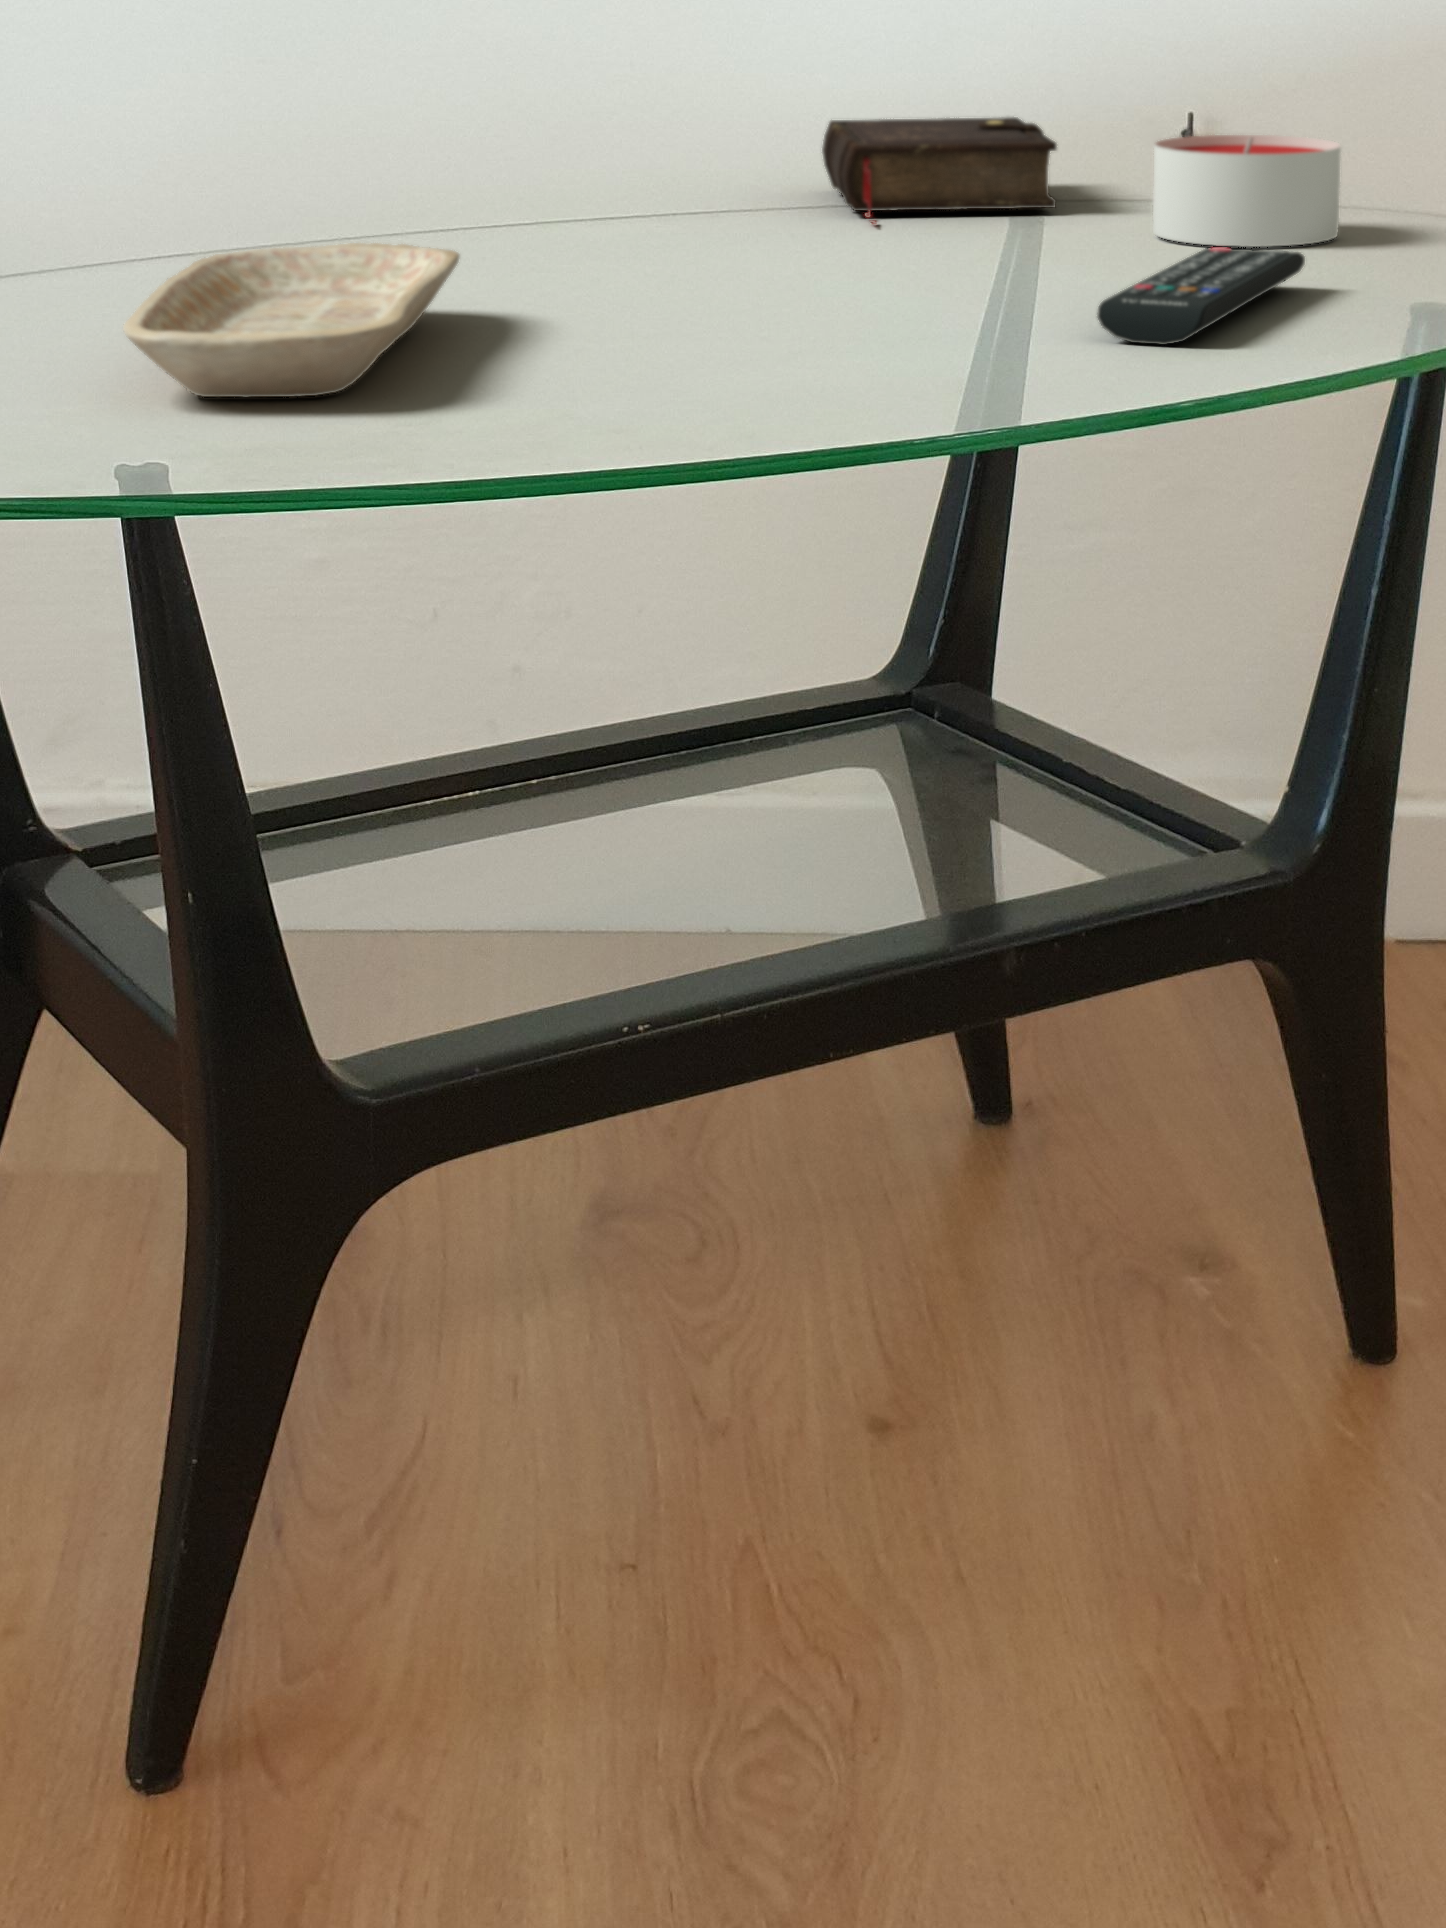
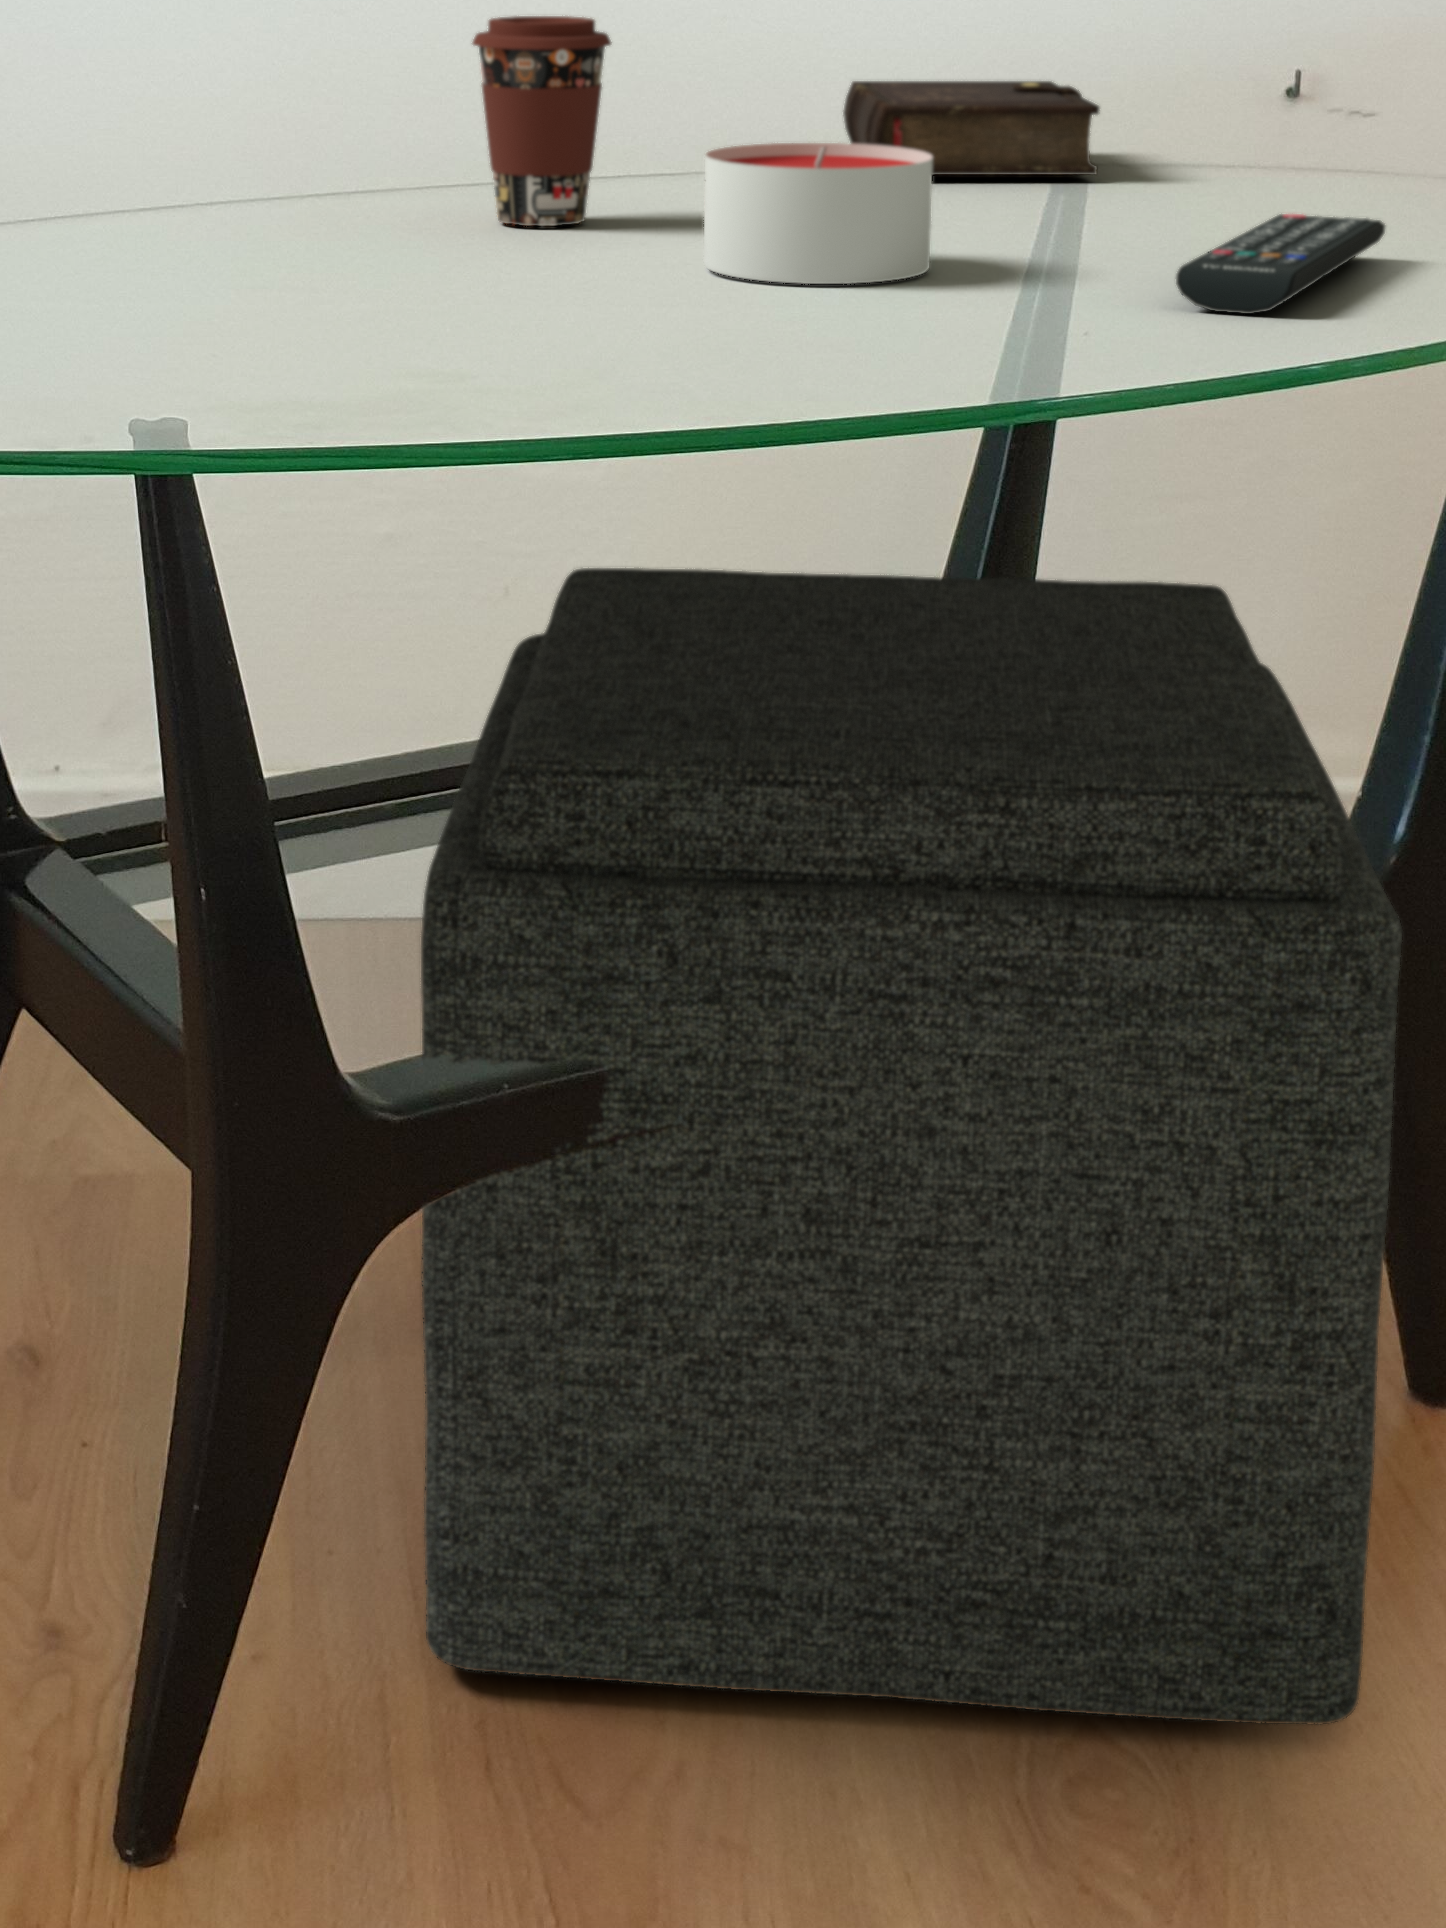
coffee cup: none [456,70,588,268] -> present [473,16,612,226]
candle: present [1153,135,1341,247] -> present [704,143,932,284]
tray: present [123,243,459,397] -> none [132,194,484,353]
ottoman: none [402,588,1306,1655] -> present [421,568,1402,1725]

